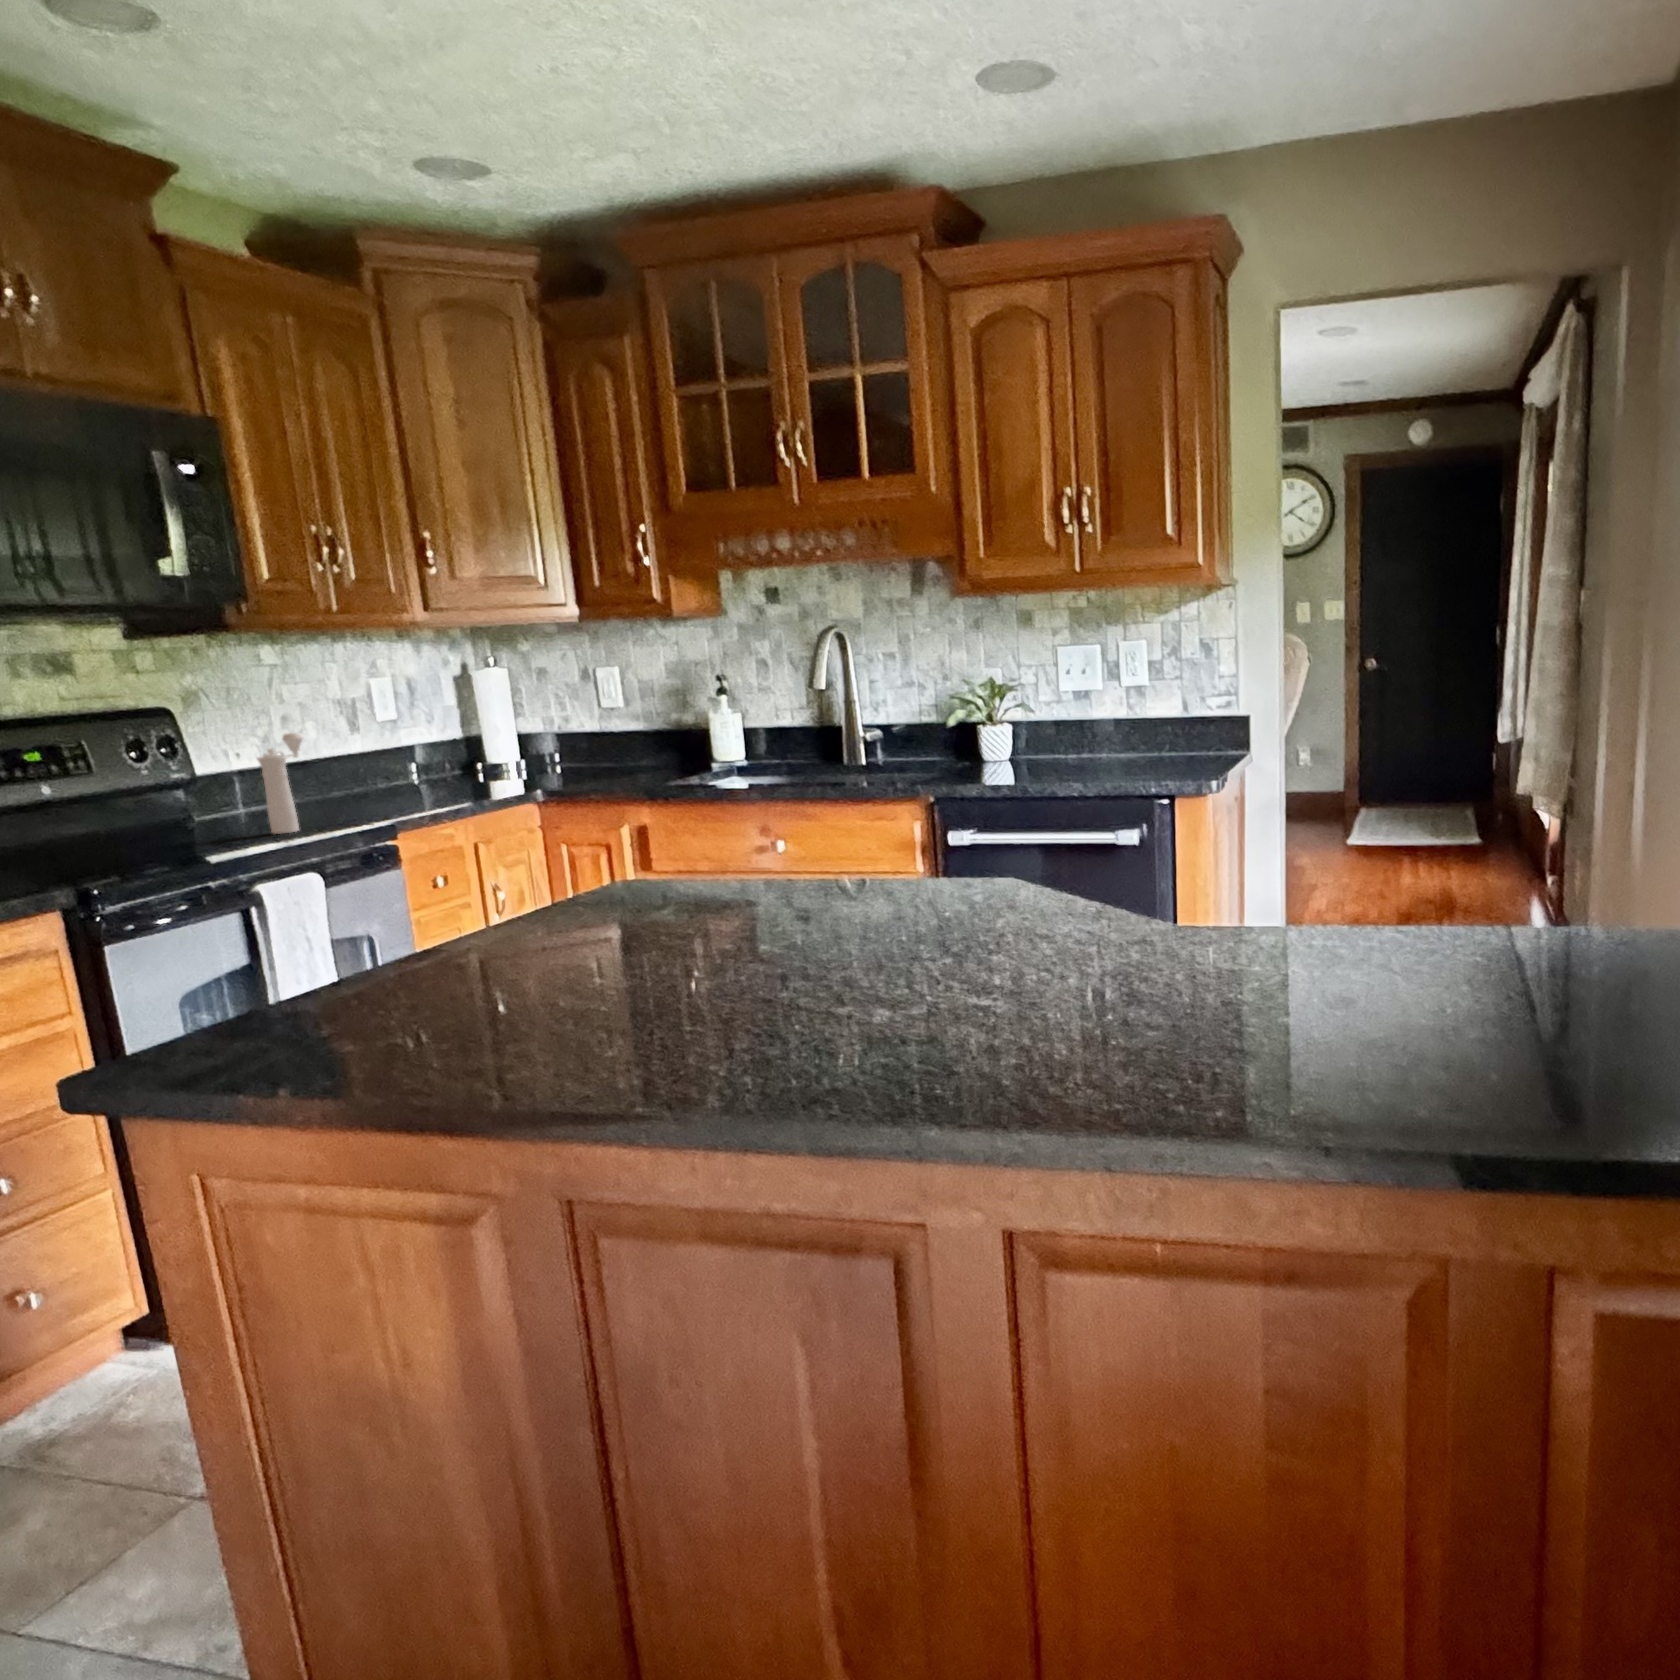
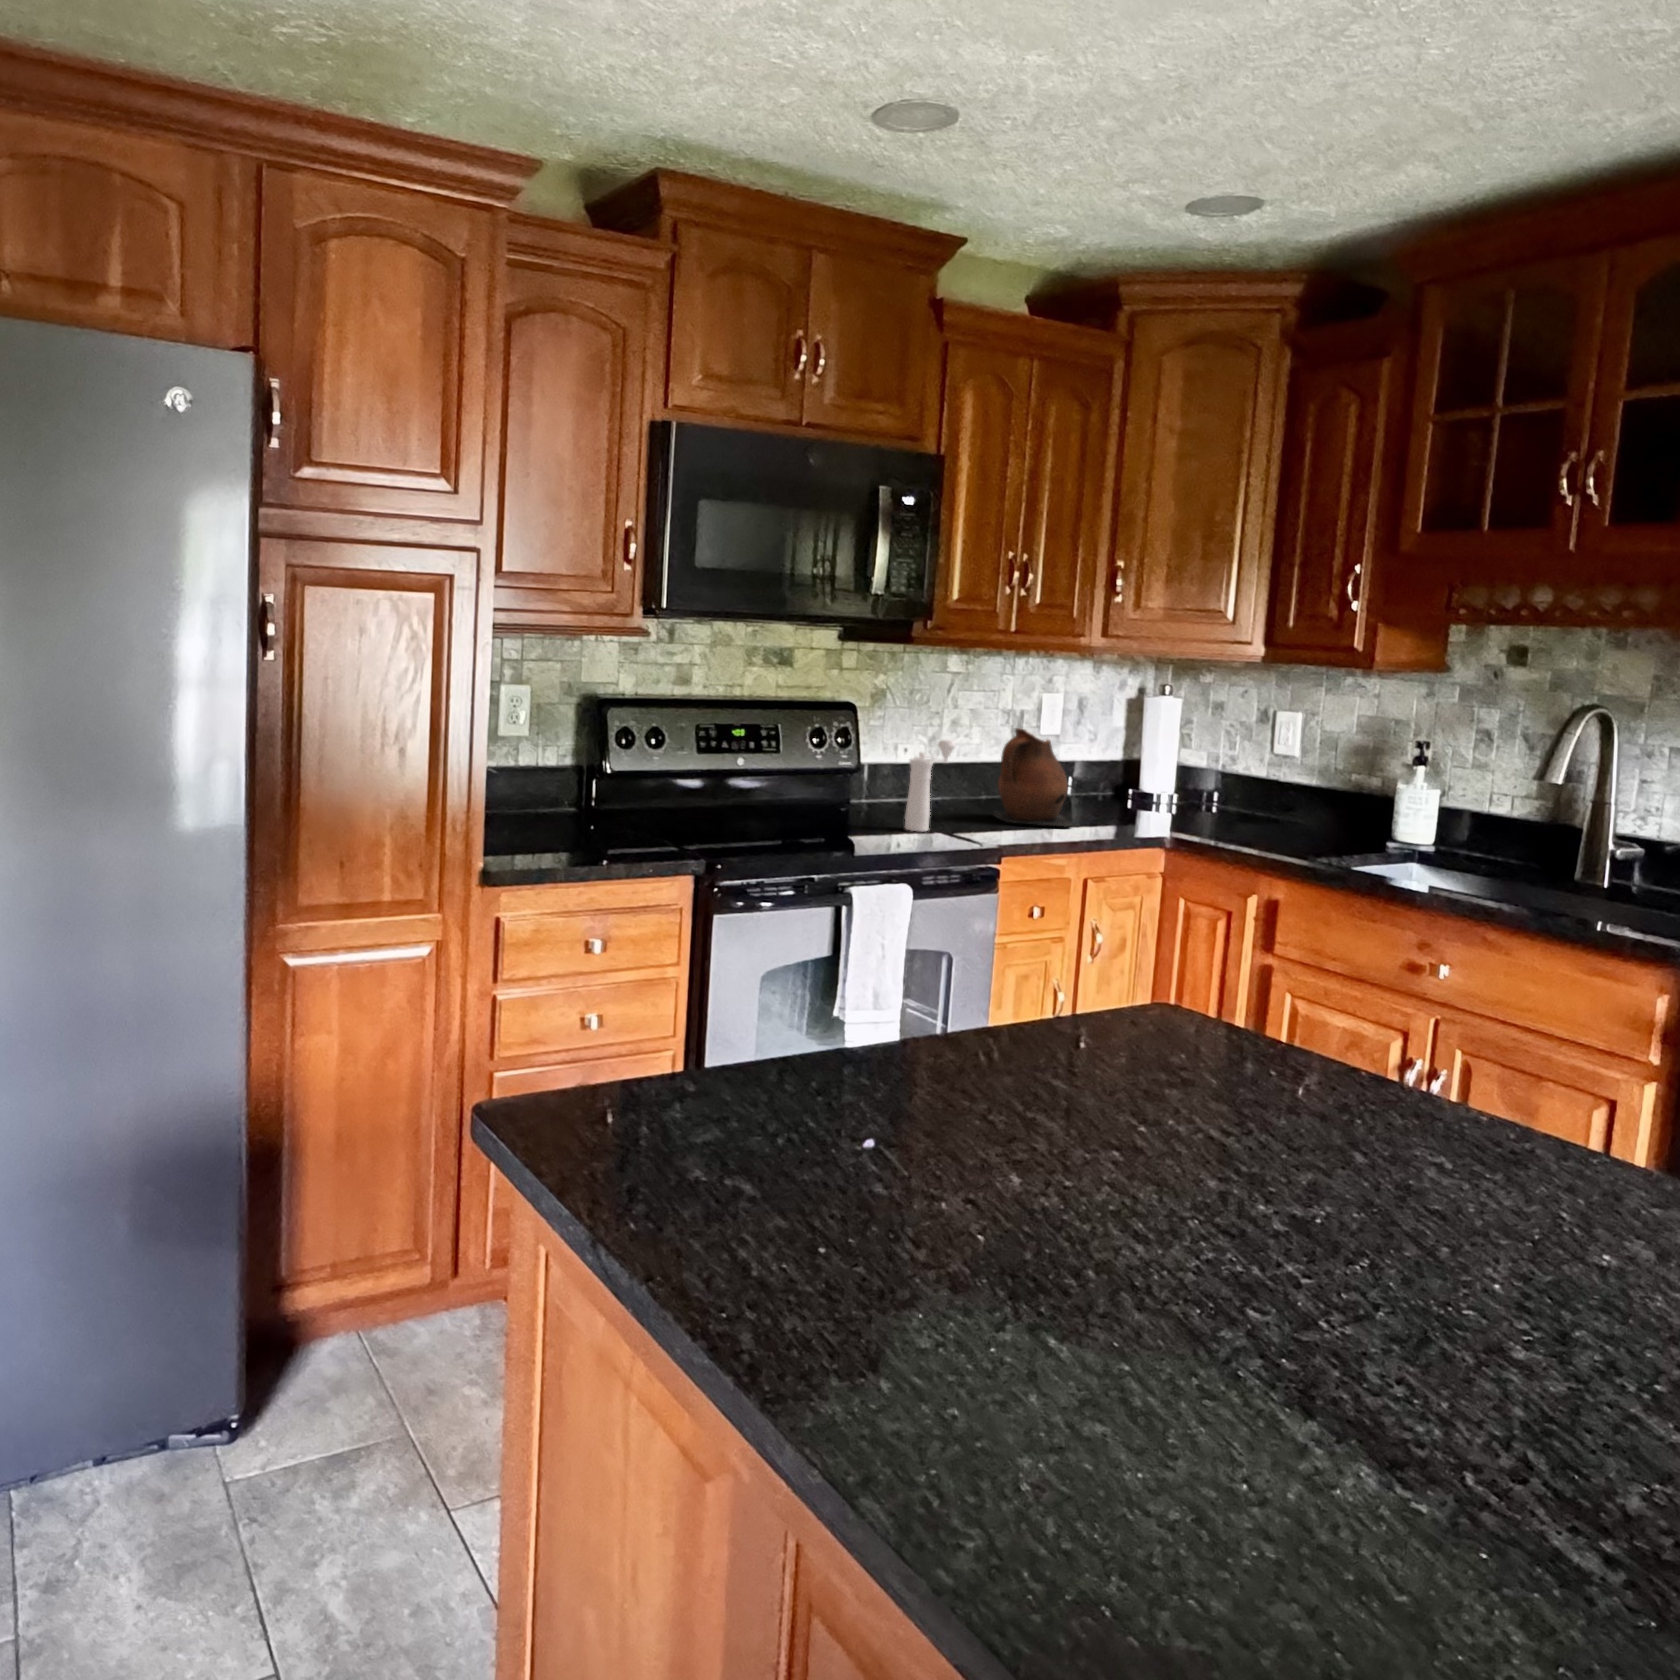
ceramic pitcher: none [351,712,445,811] -> present [994,728,1072,827]

